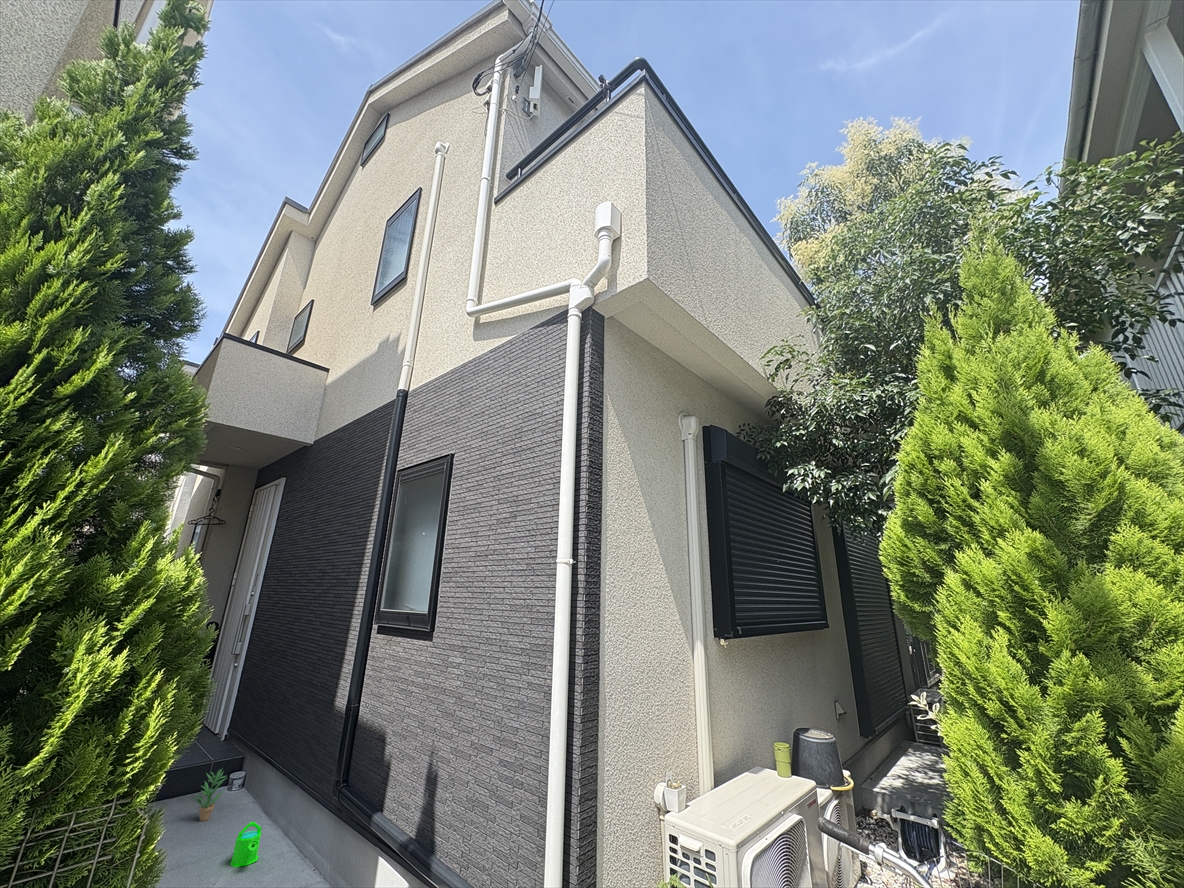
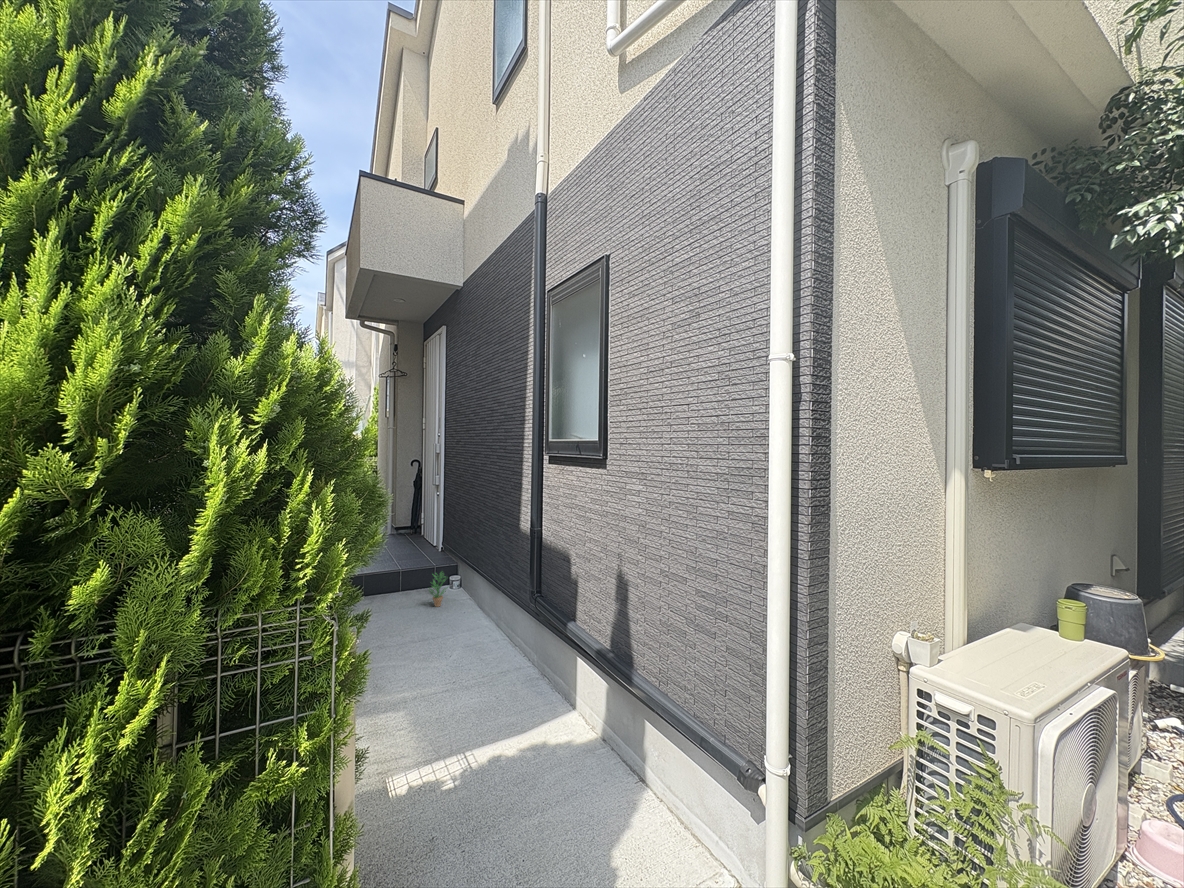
watering can: present [230,822,262,867] -> none [459,613,481,644]

